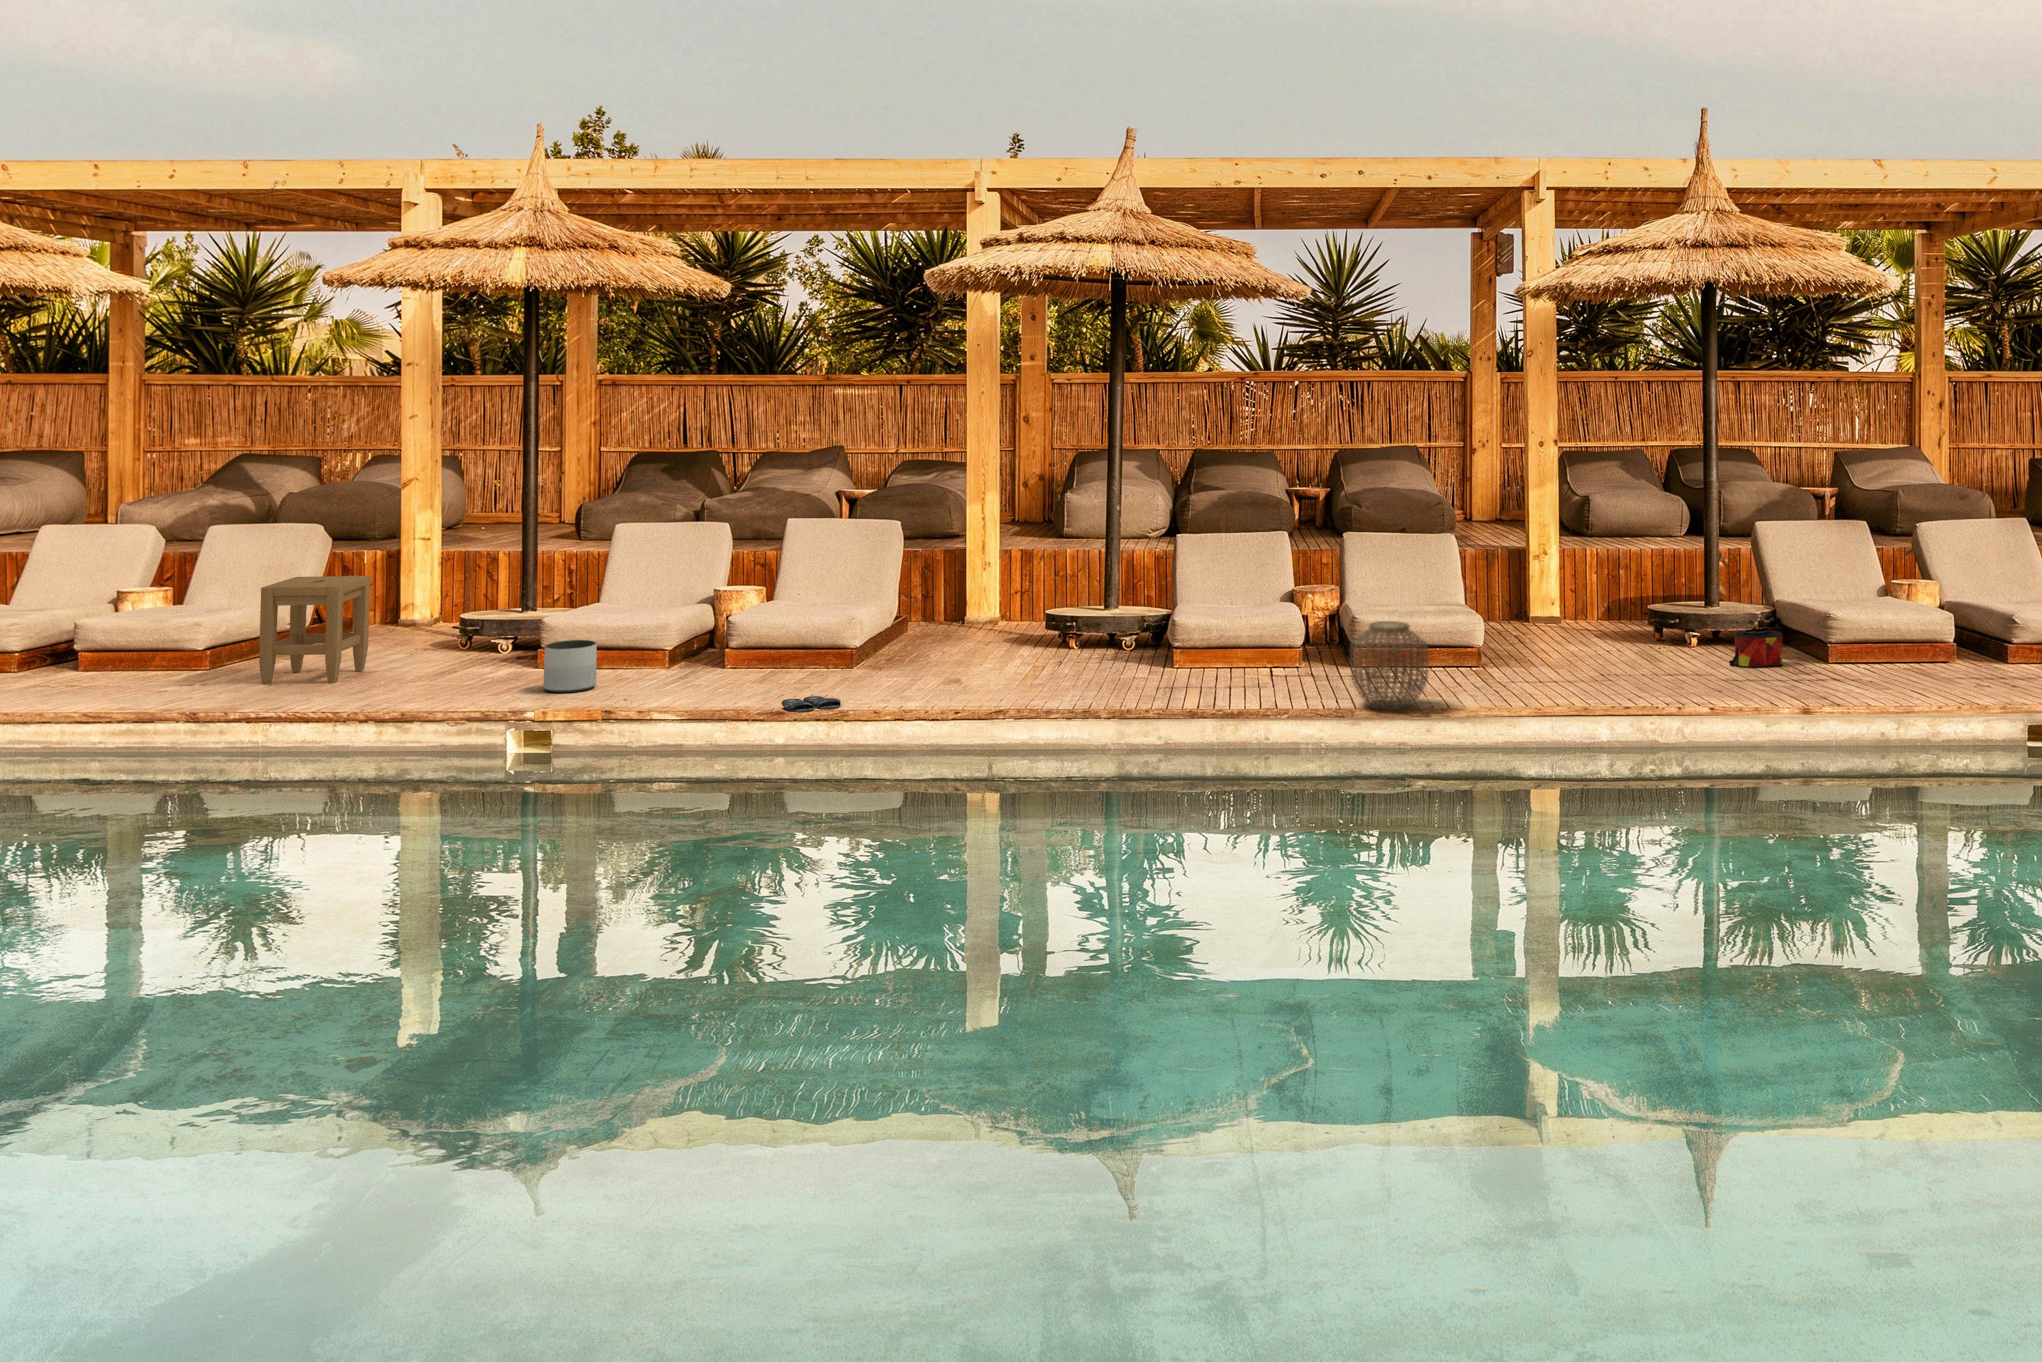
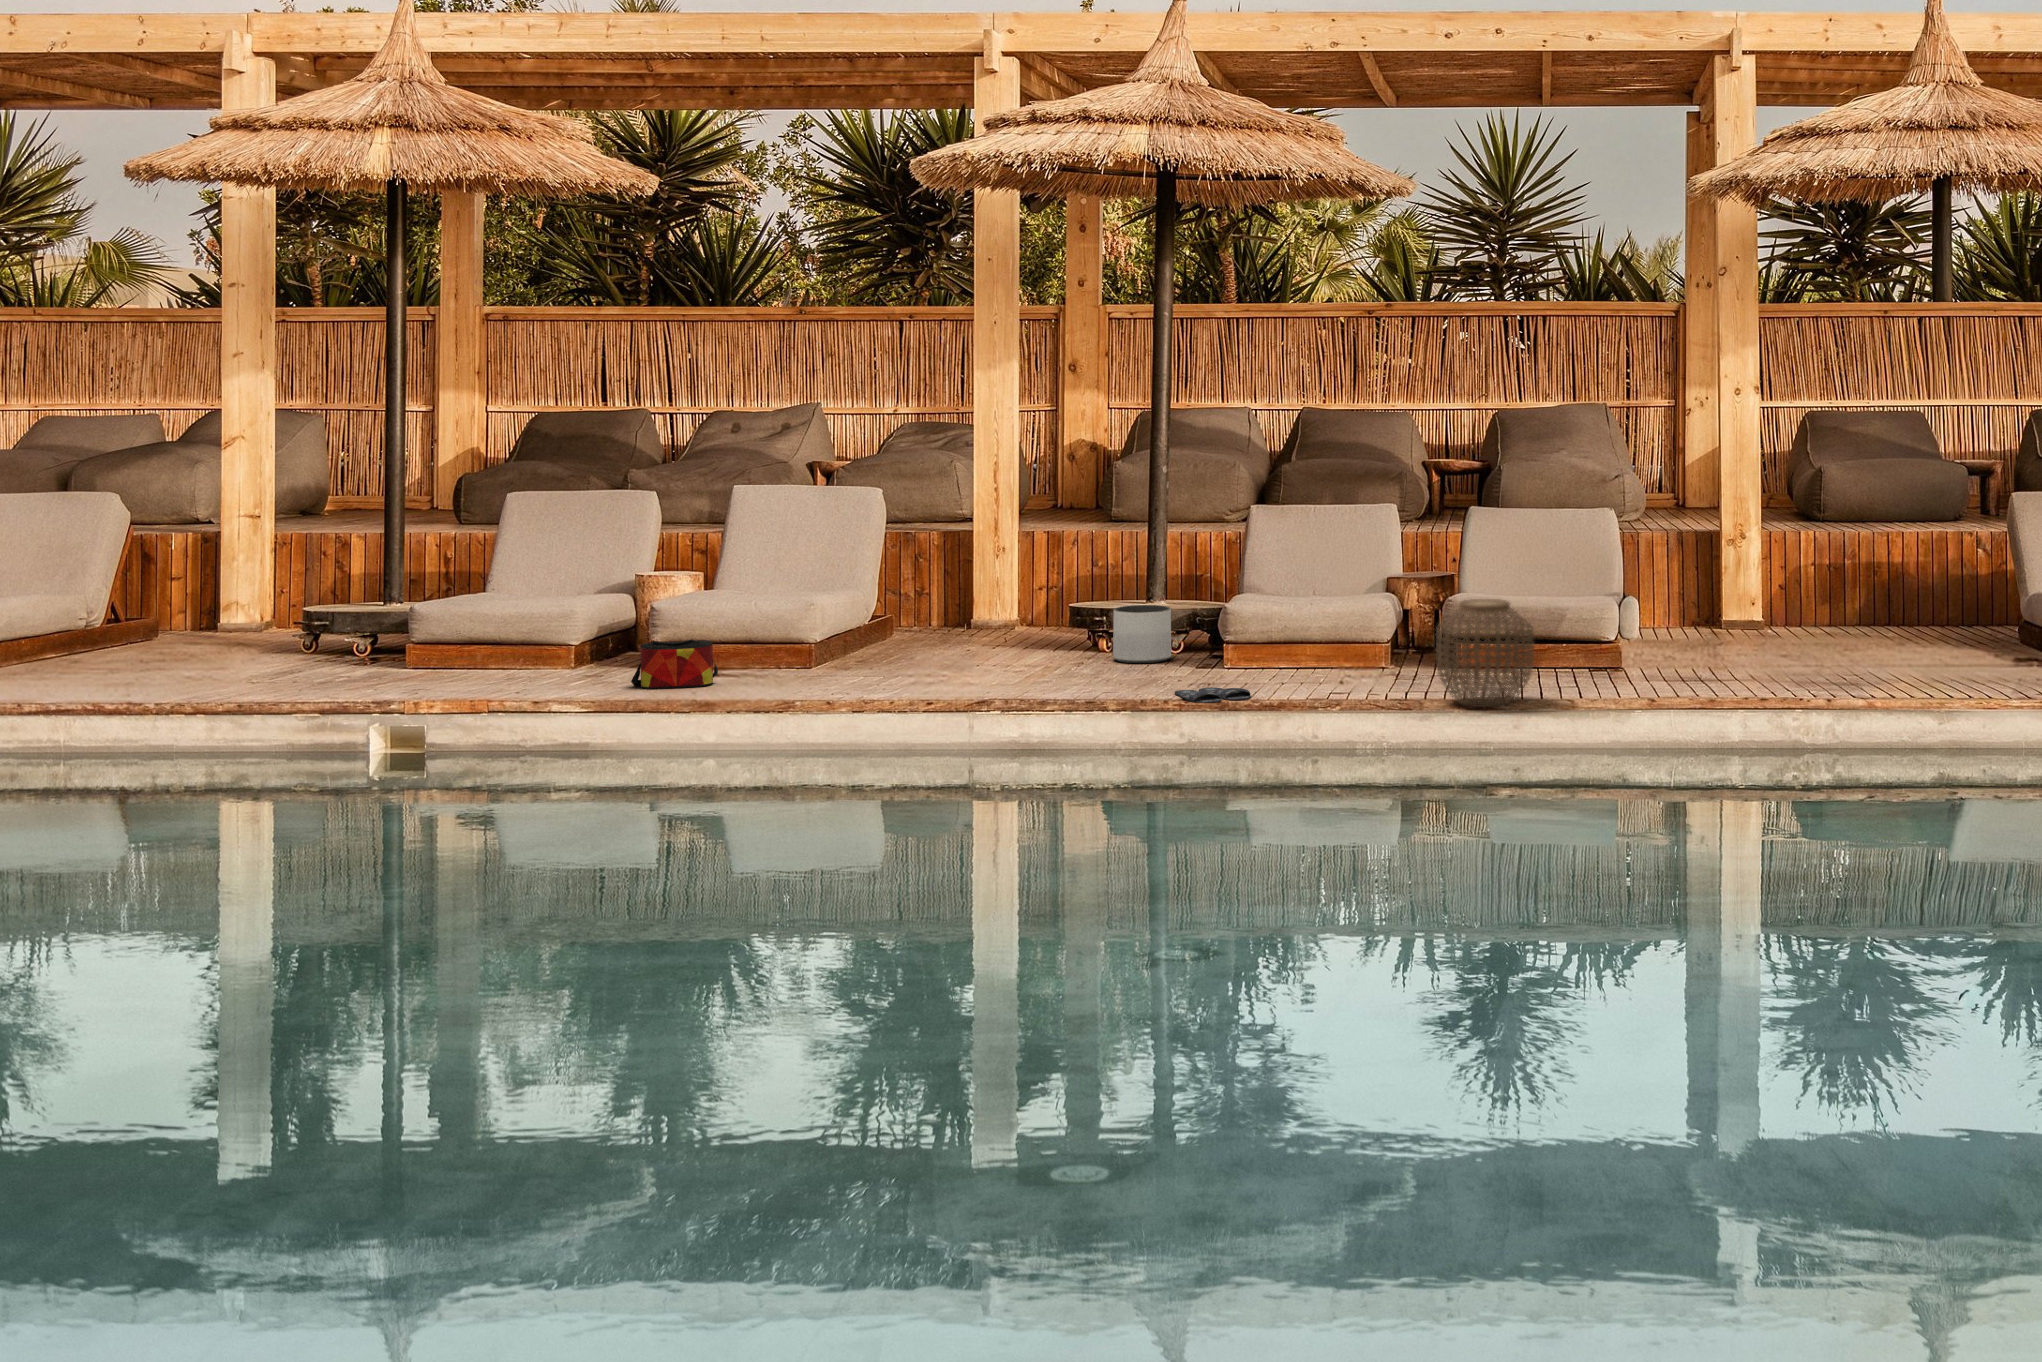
stool: present [259,576,371,684] -> none [47,550,188,684]
bag: present [1729,630,1783,668] -> present [631,639,718,689]
planter: present [543,640,597,693] -> present [1113,605,1171,663]
slippers: present [782,696,841,712] -> present [1175,687,1251,703]

